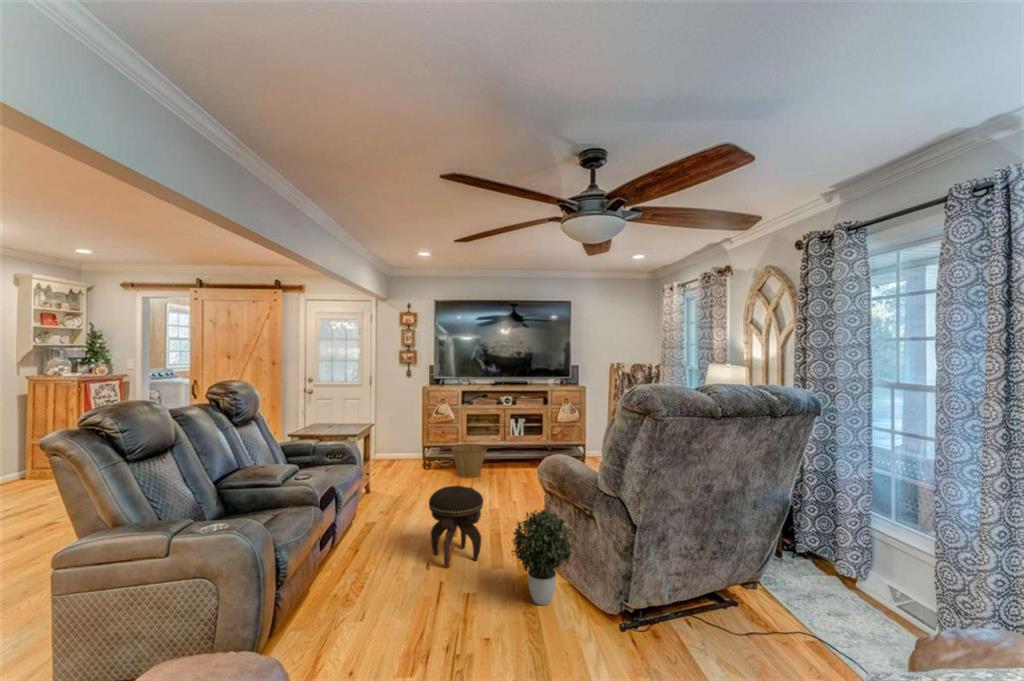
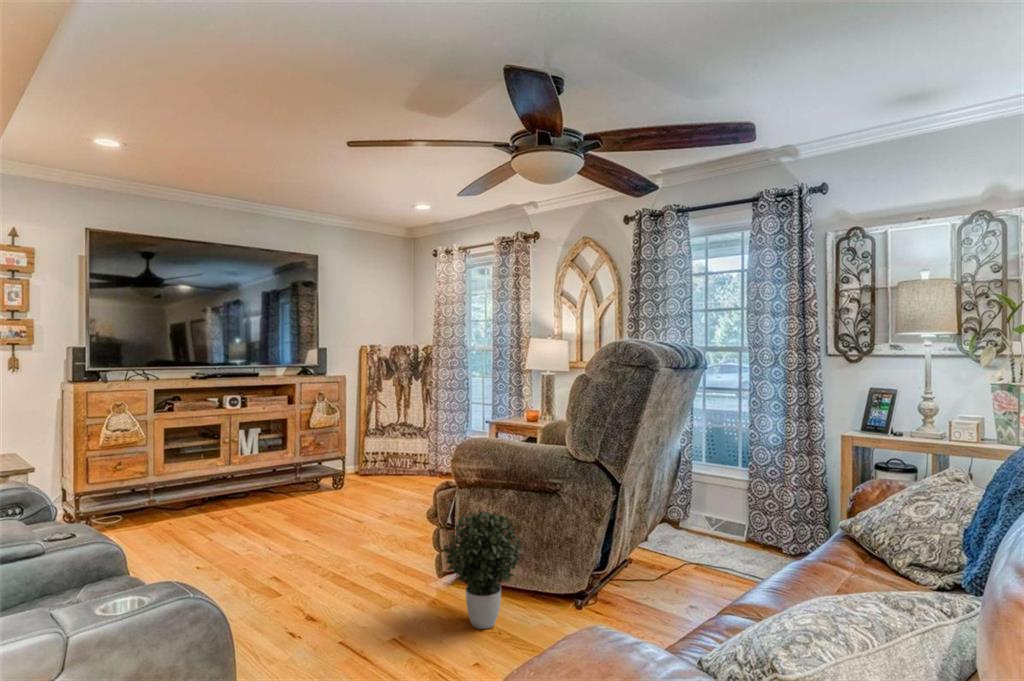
basket: present [451,444,487,478] -> none [145,474,215,530]
footstool: present [429,486,483,568] -> none [272,515,359,638]

